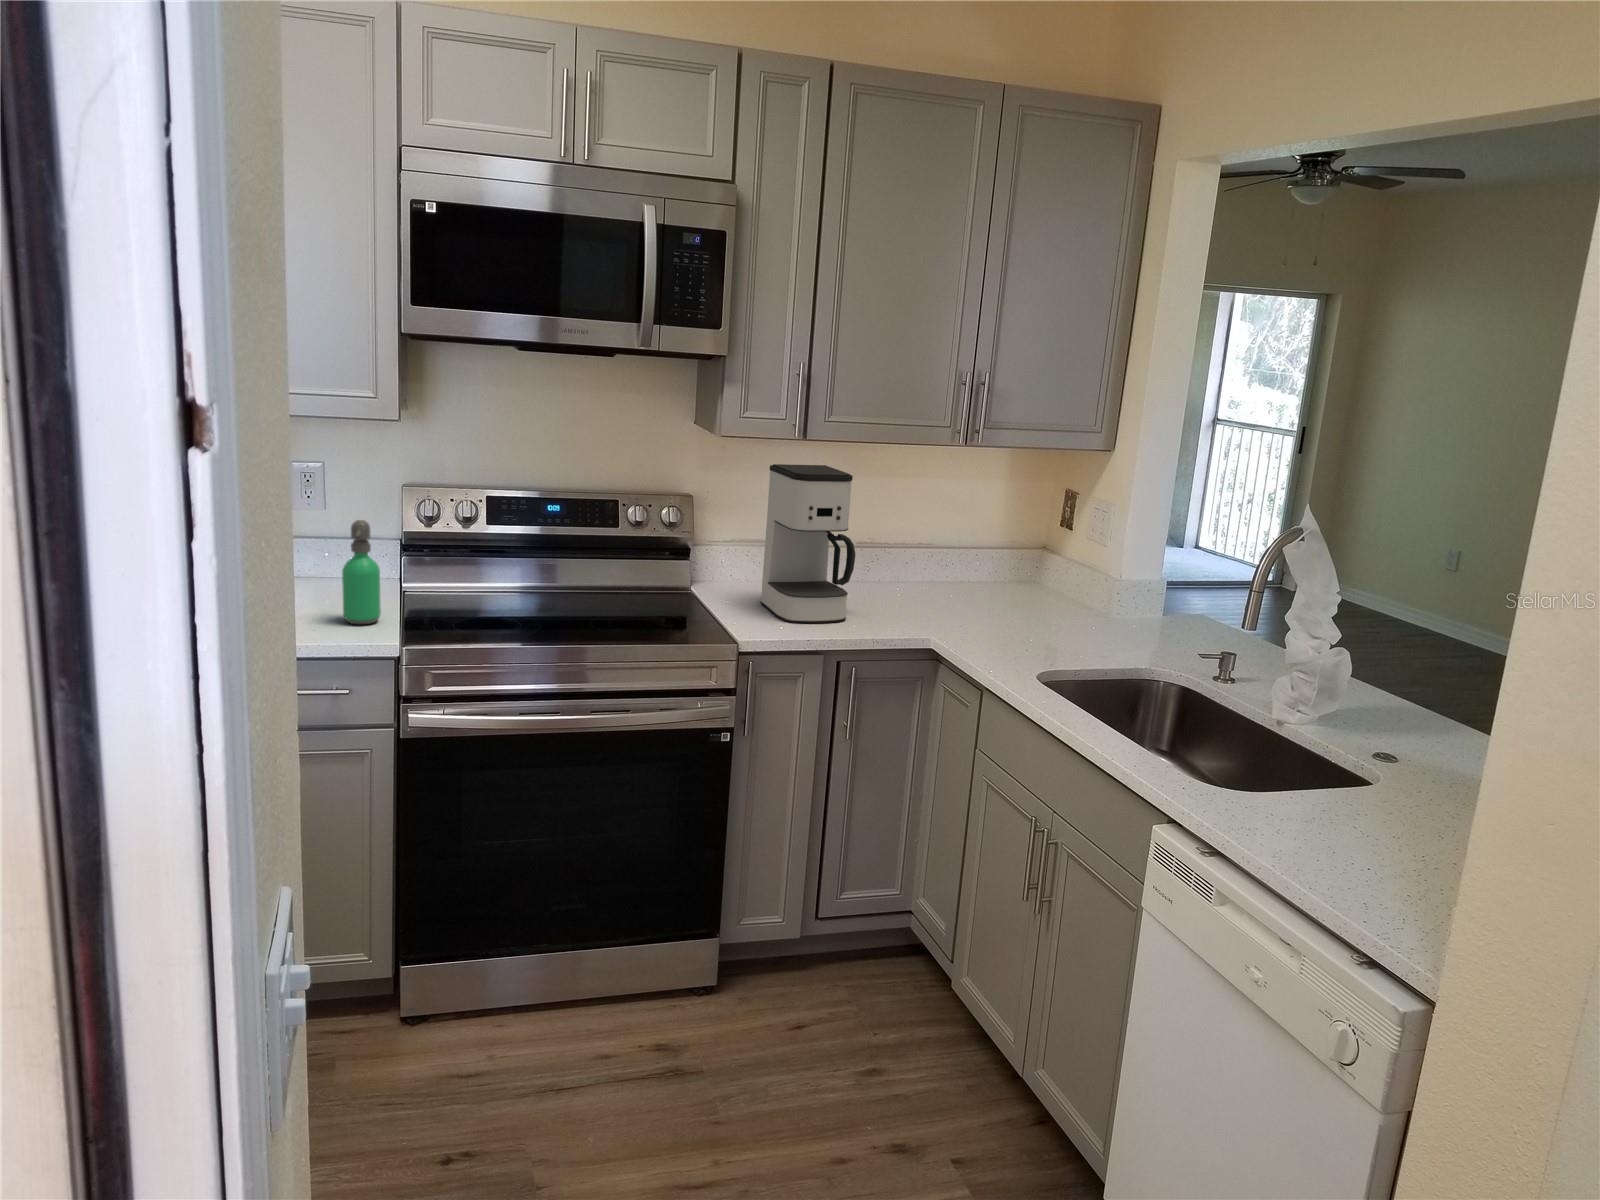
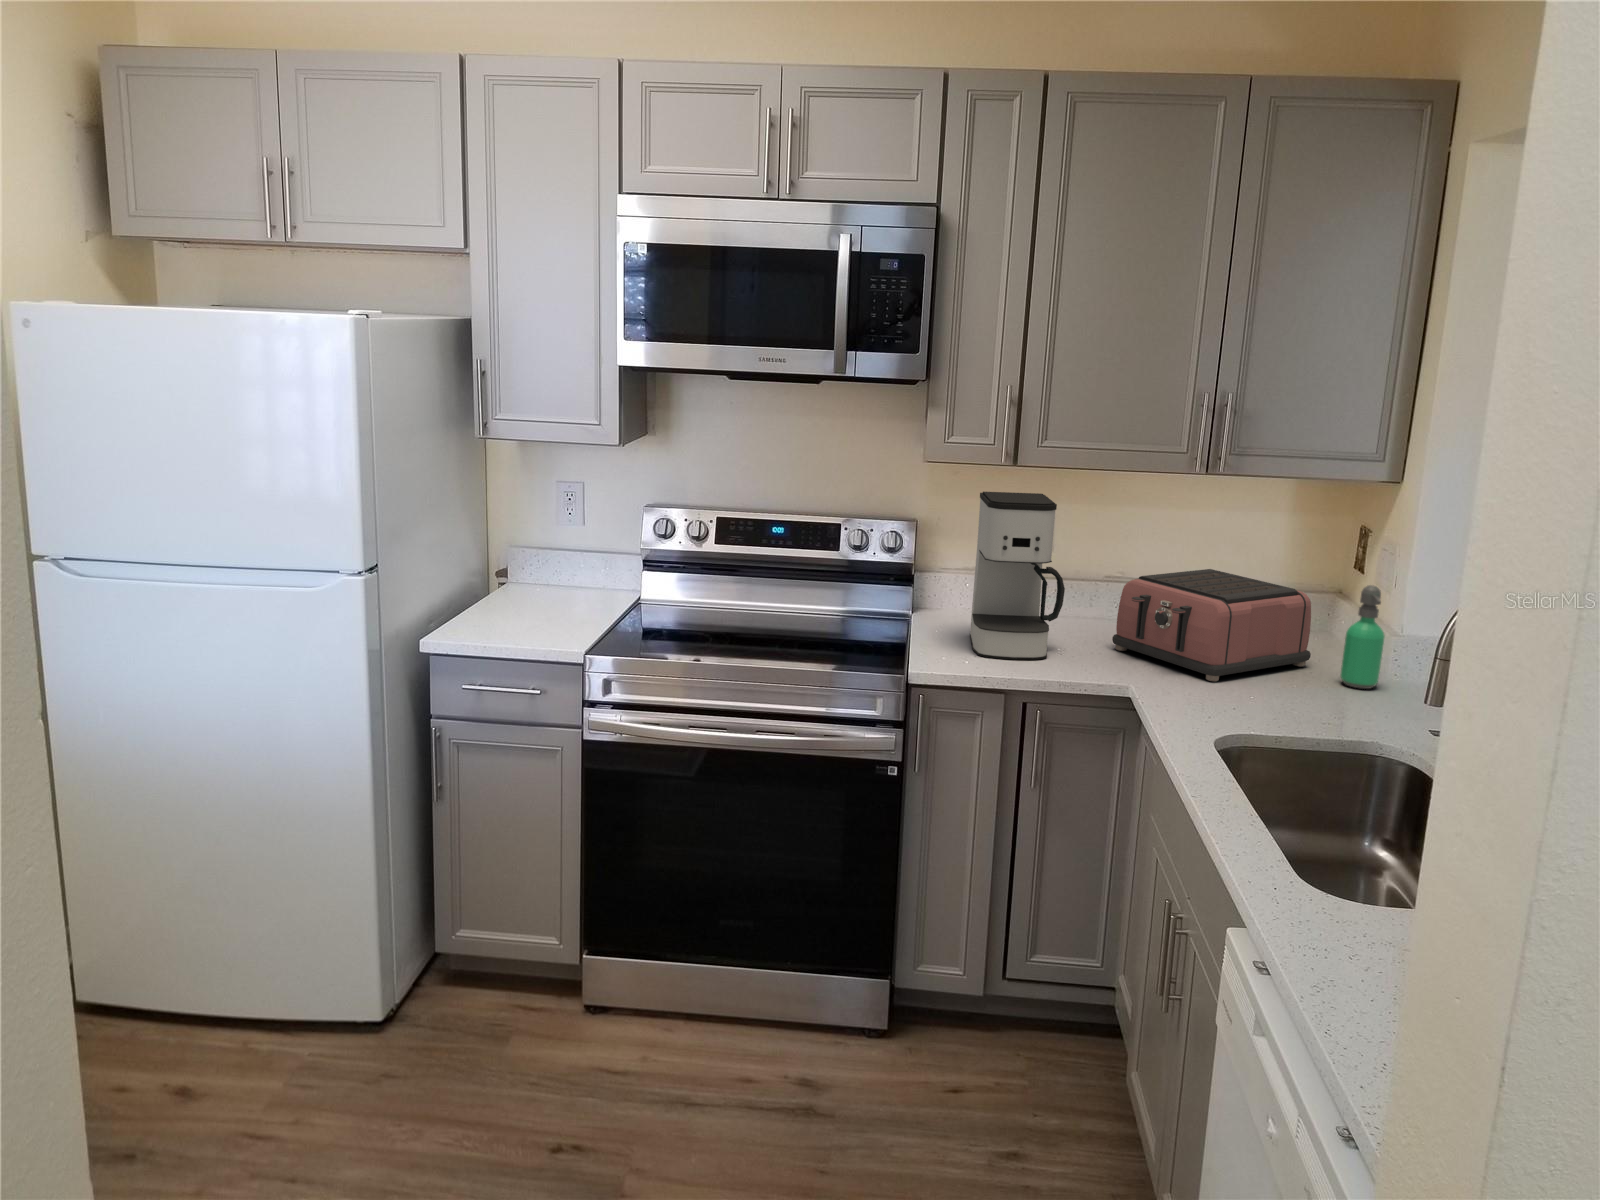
soap dispenser: present [342,520,381,624] -> present [1341,585,1384,689]
toaster: none [890,530,1053,630] -> present [1112,569,1311,681]

